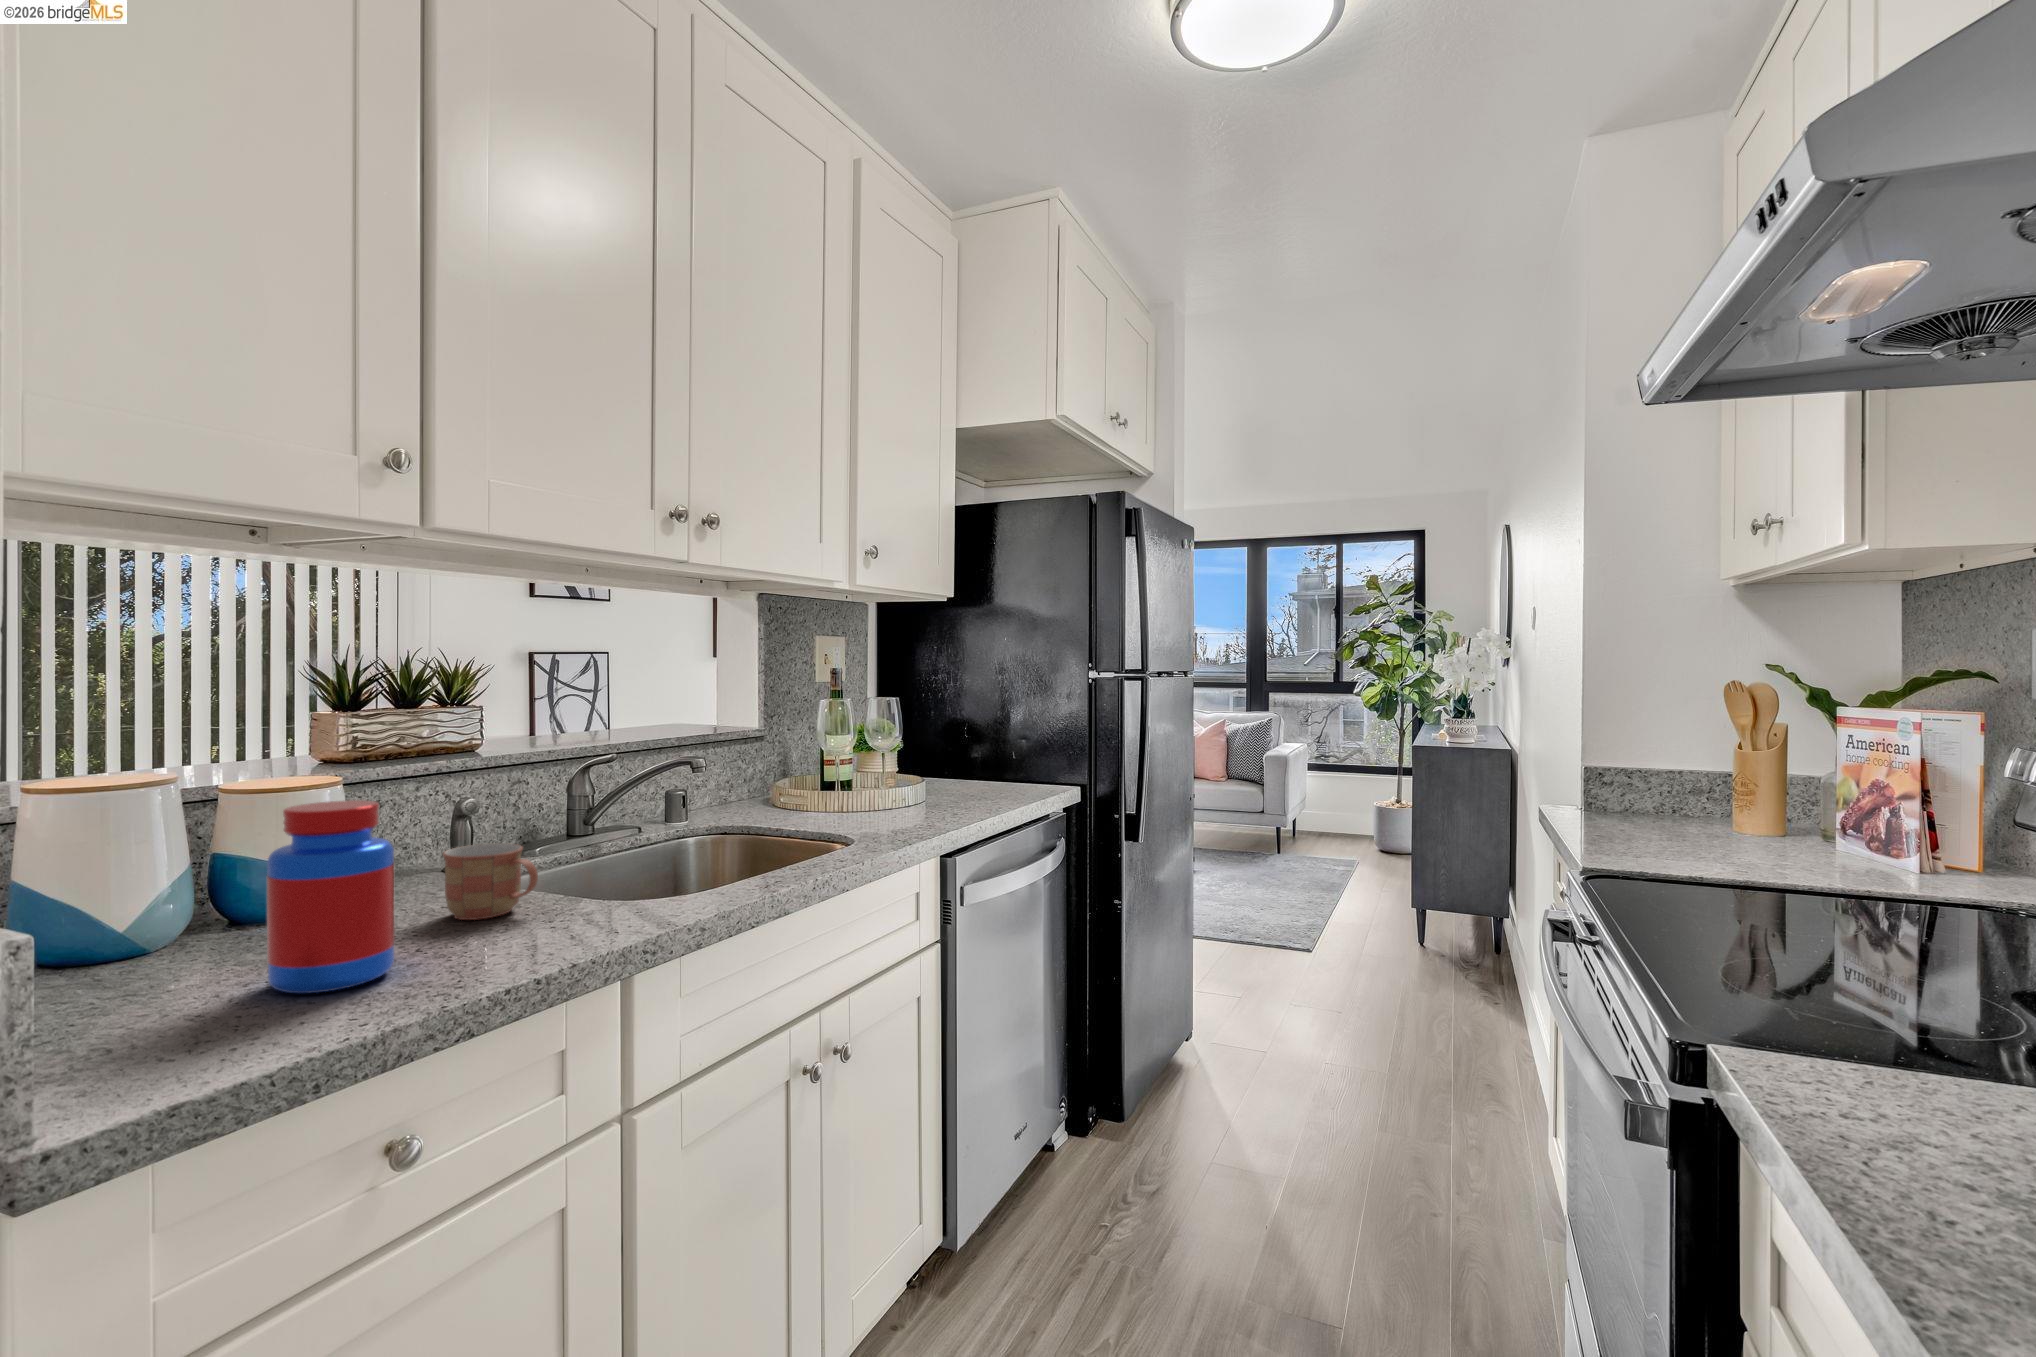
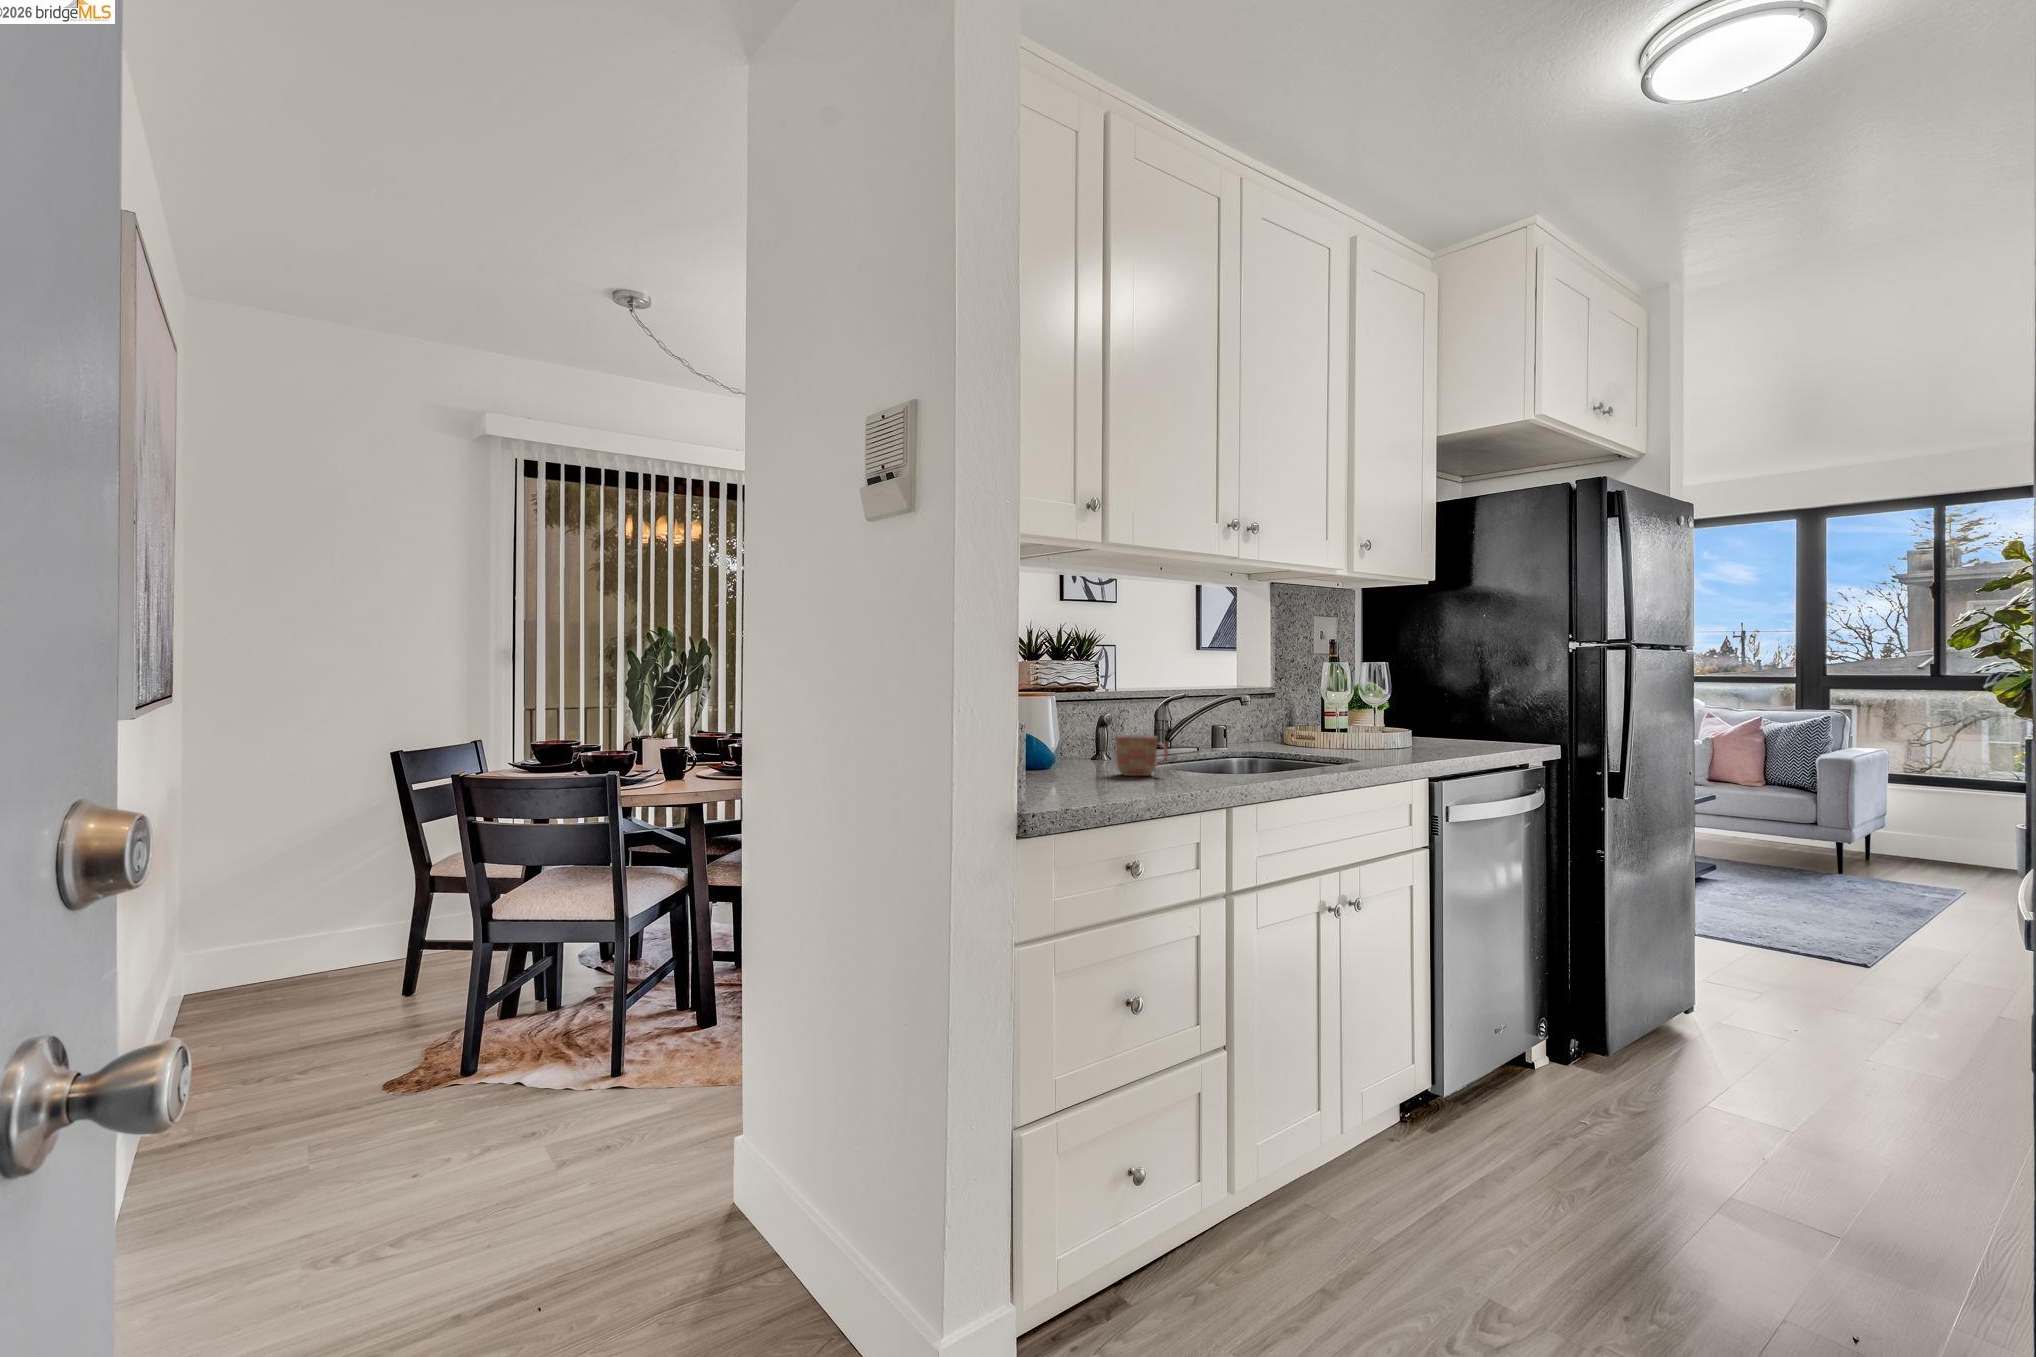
jar: present [267,800,395,994] -> none [1061,693,1116,789]

